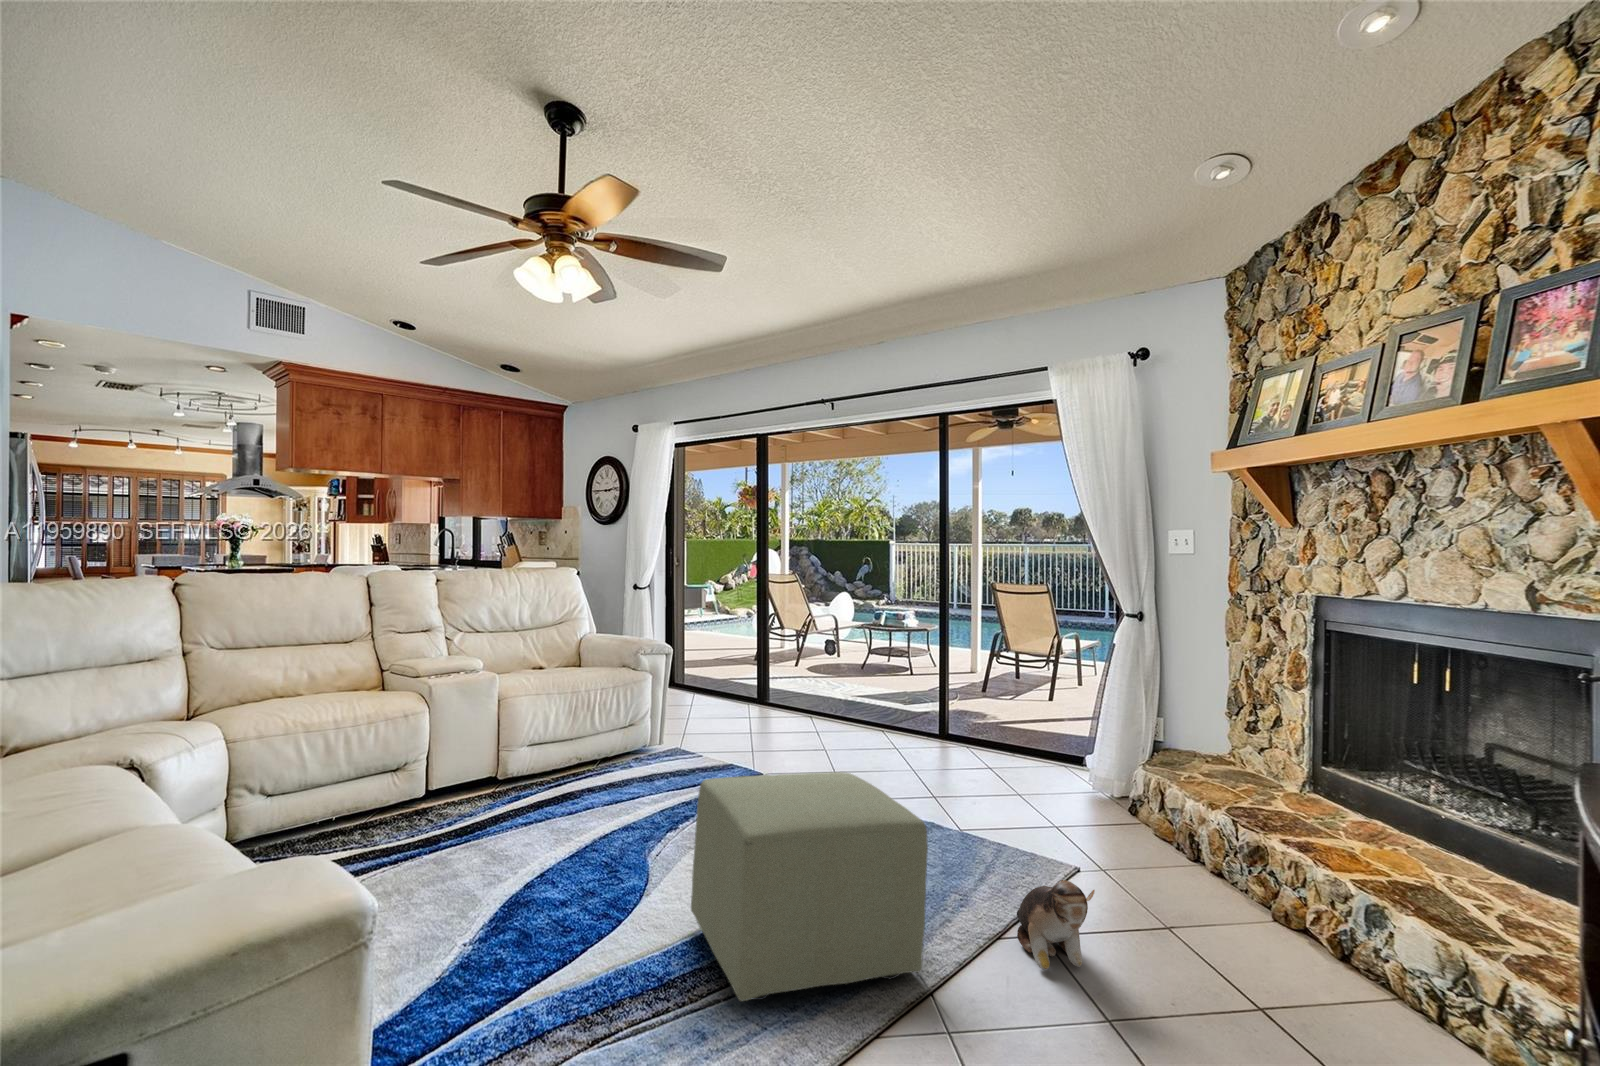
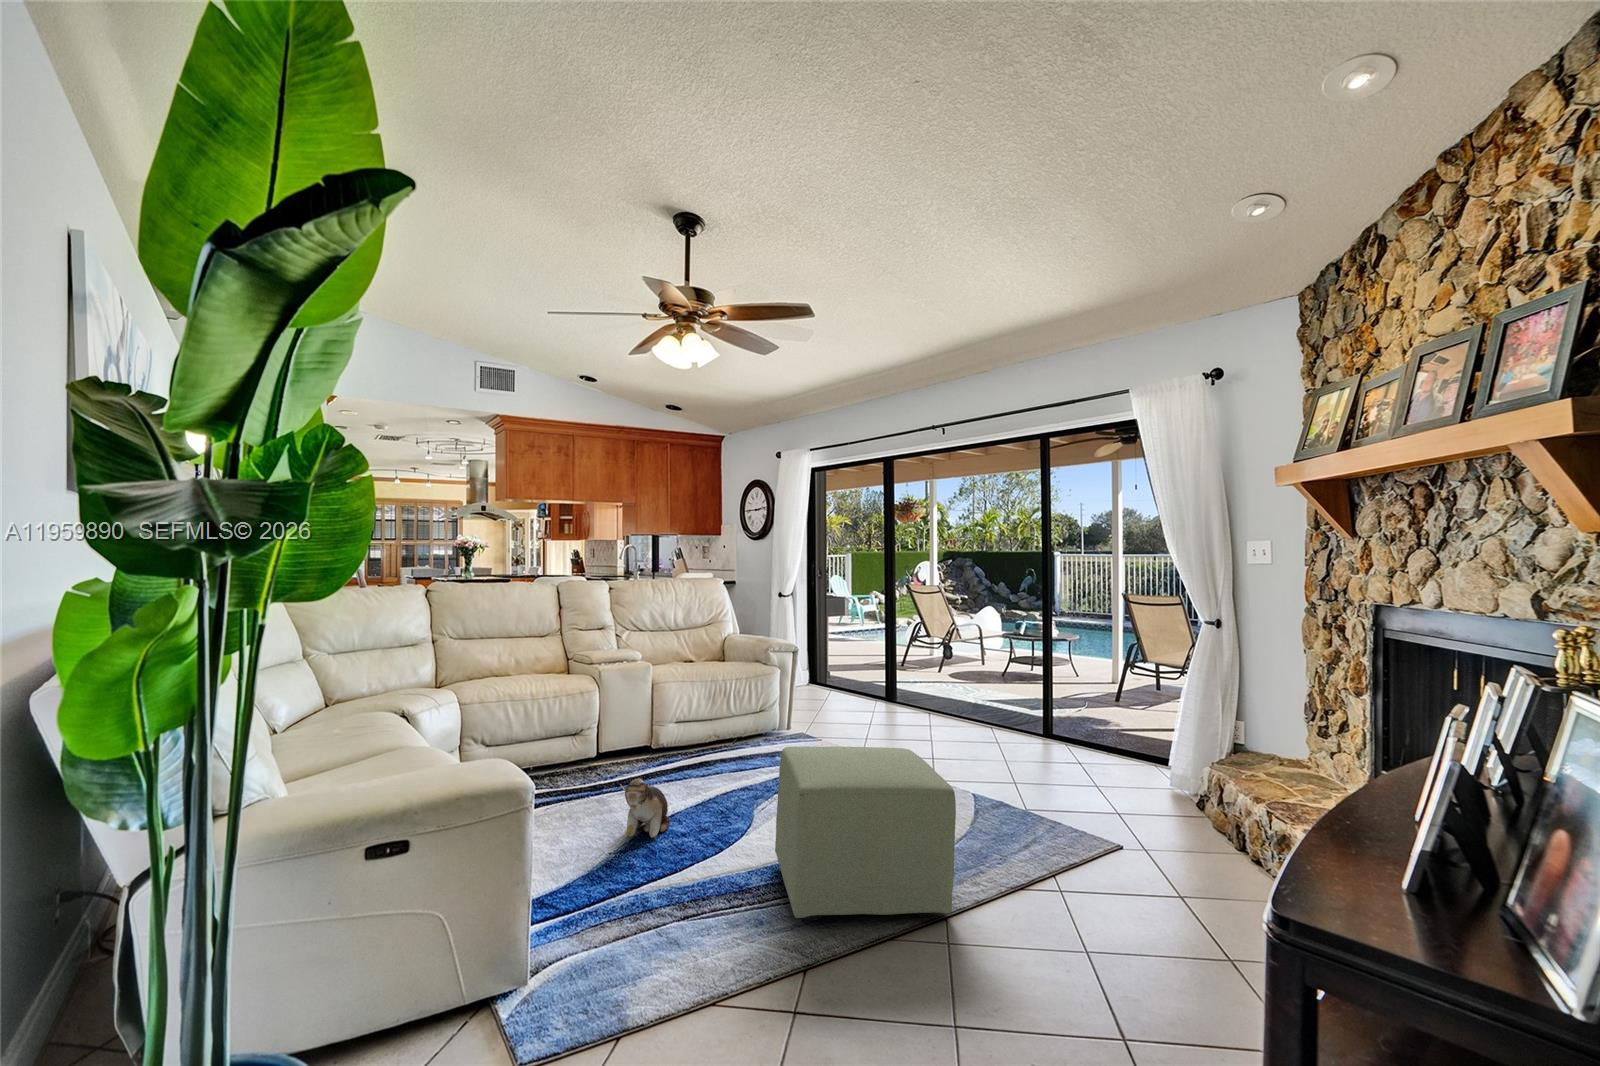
plush toy: present [1017,880,1095,969] -> present [620,778,670,837]

